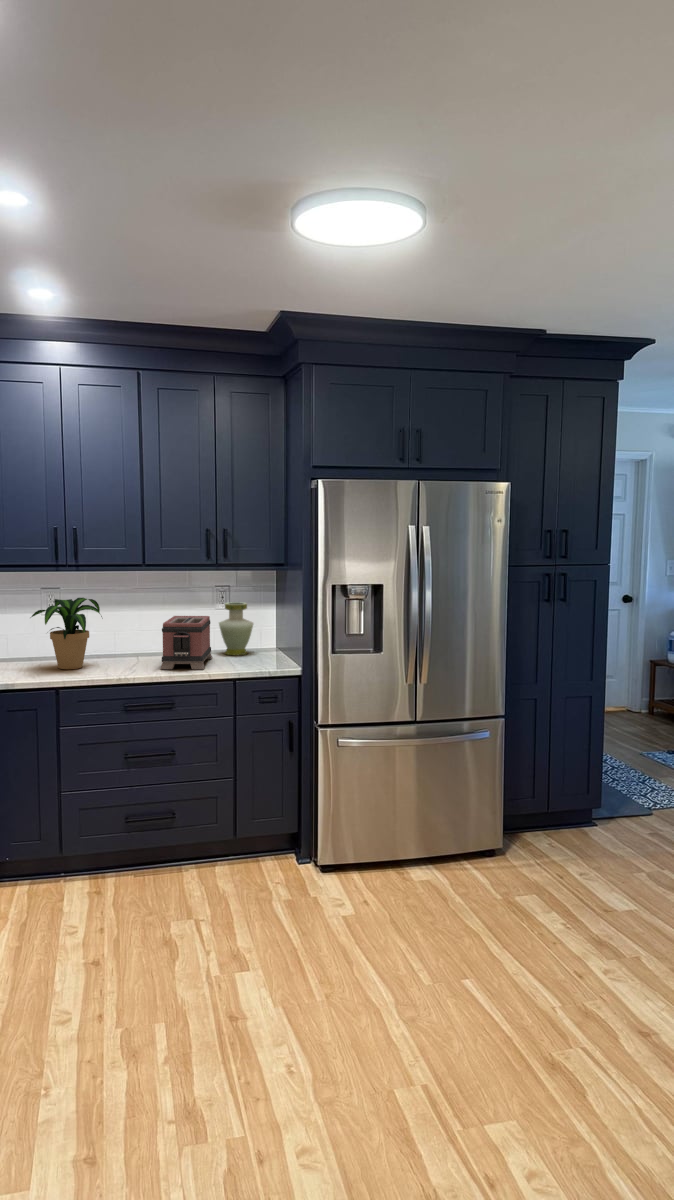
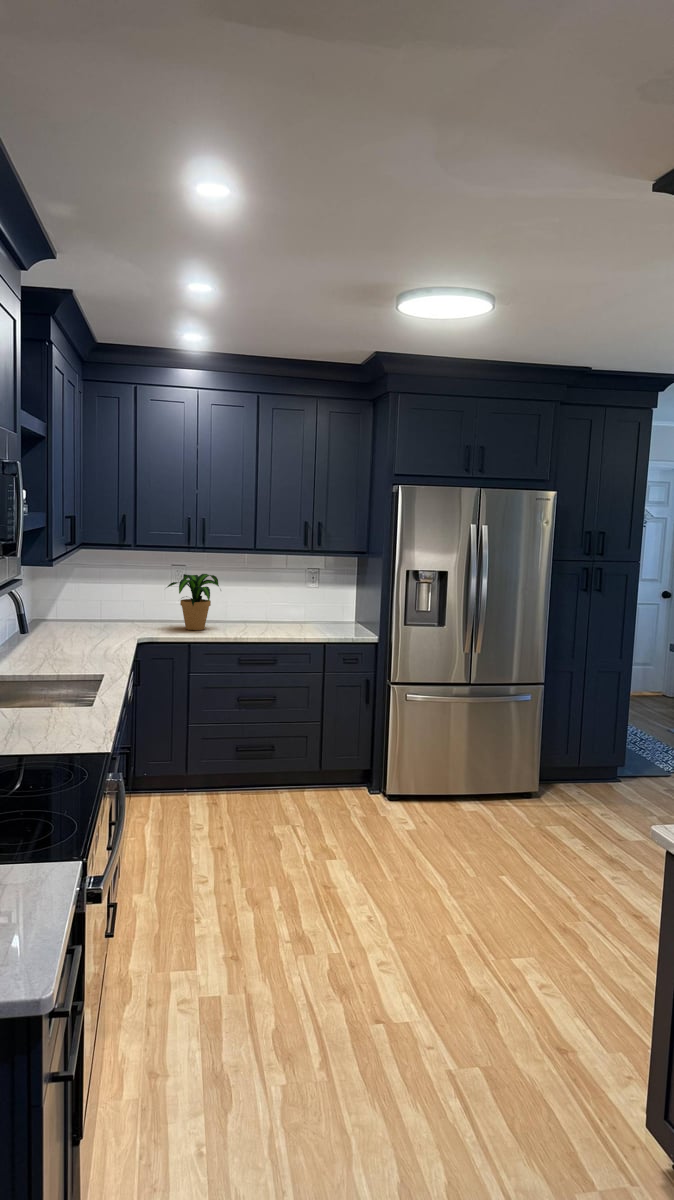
vase: present [219,602,253,655] -> none [311,583,339,626]
toaster: present [161,616,212,670] -> none [266,591,306,635]

